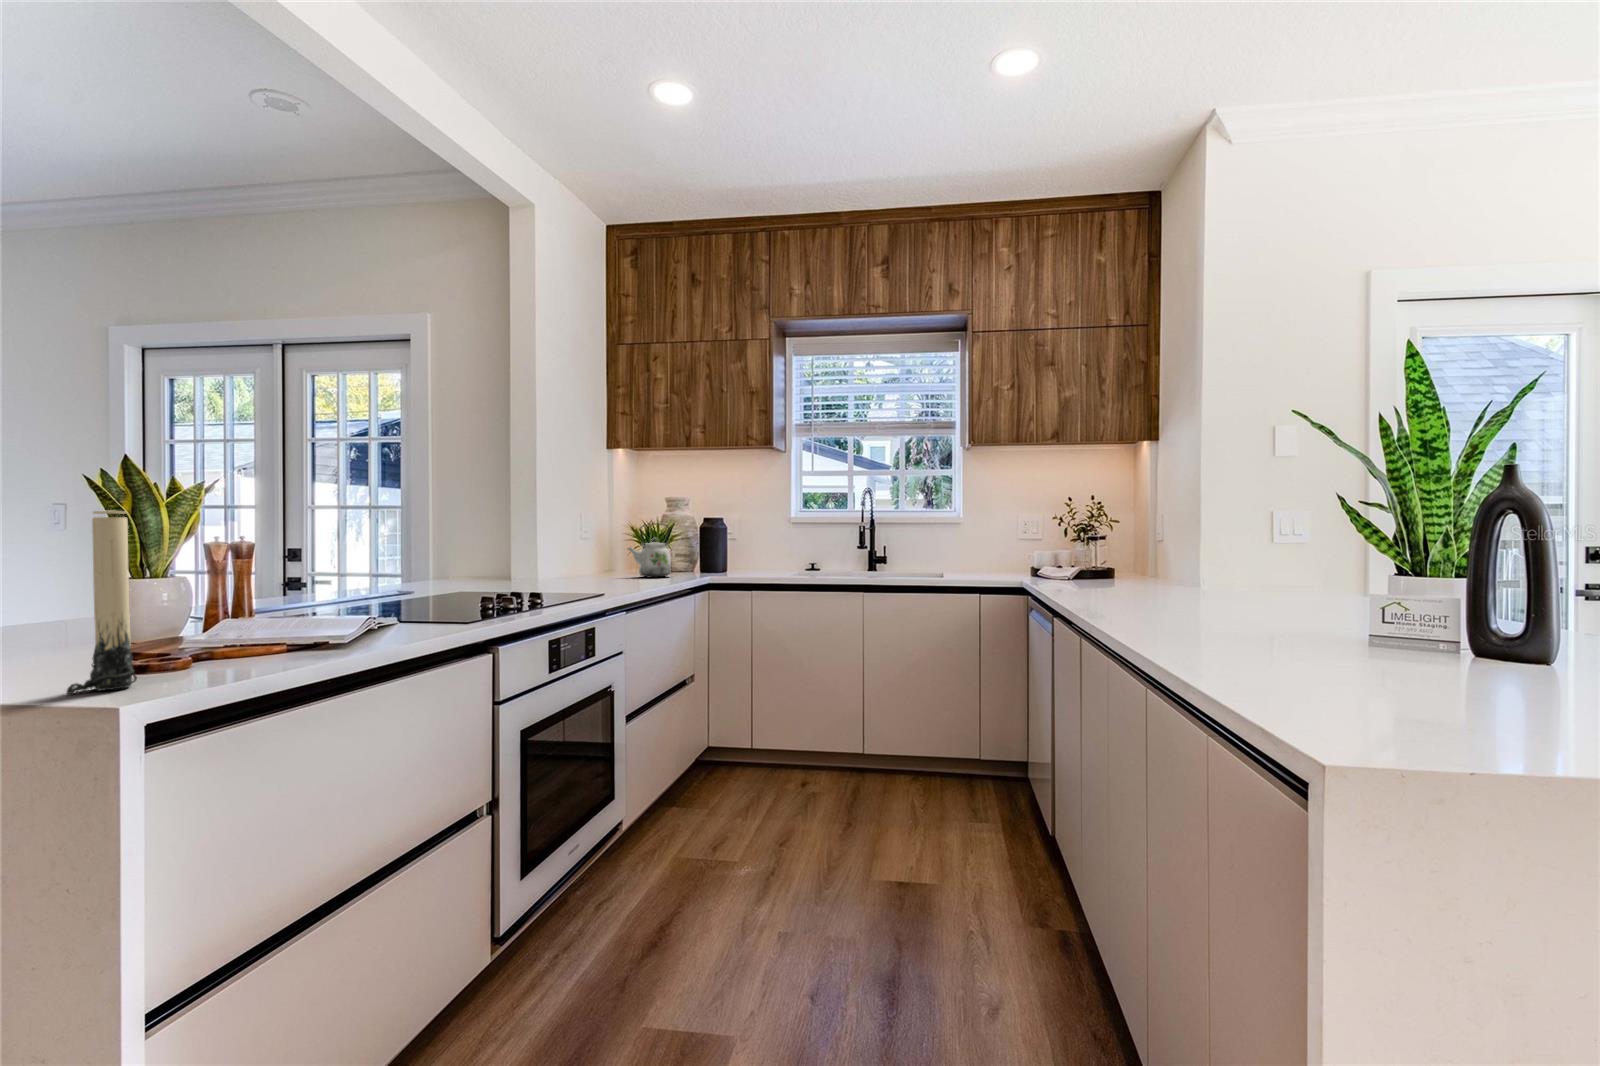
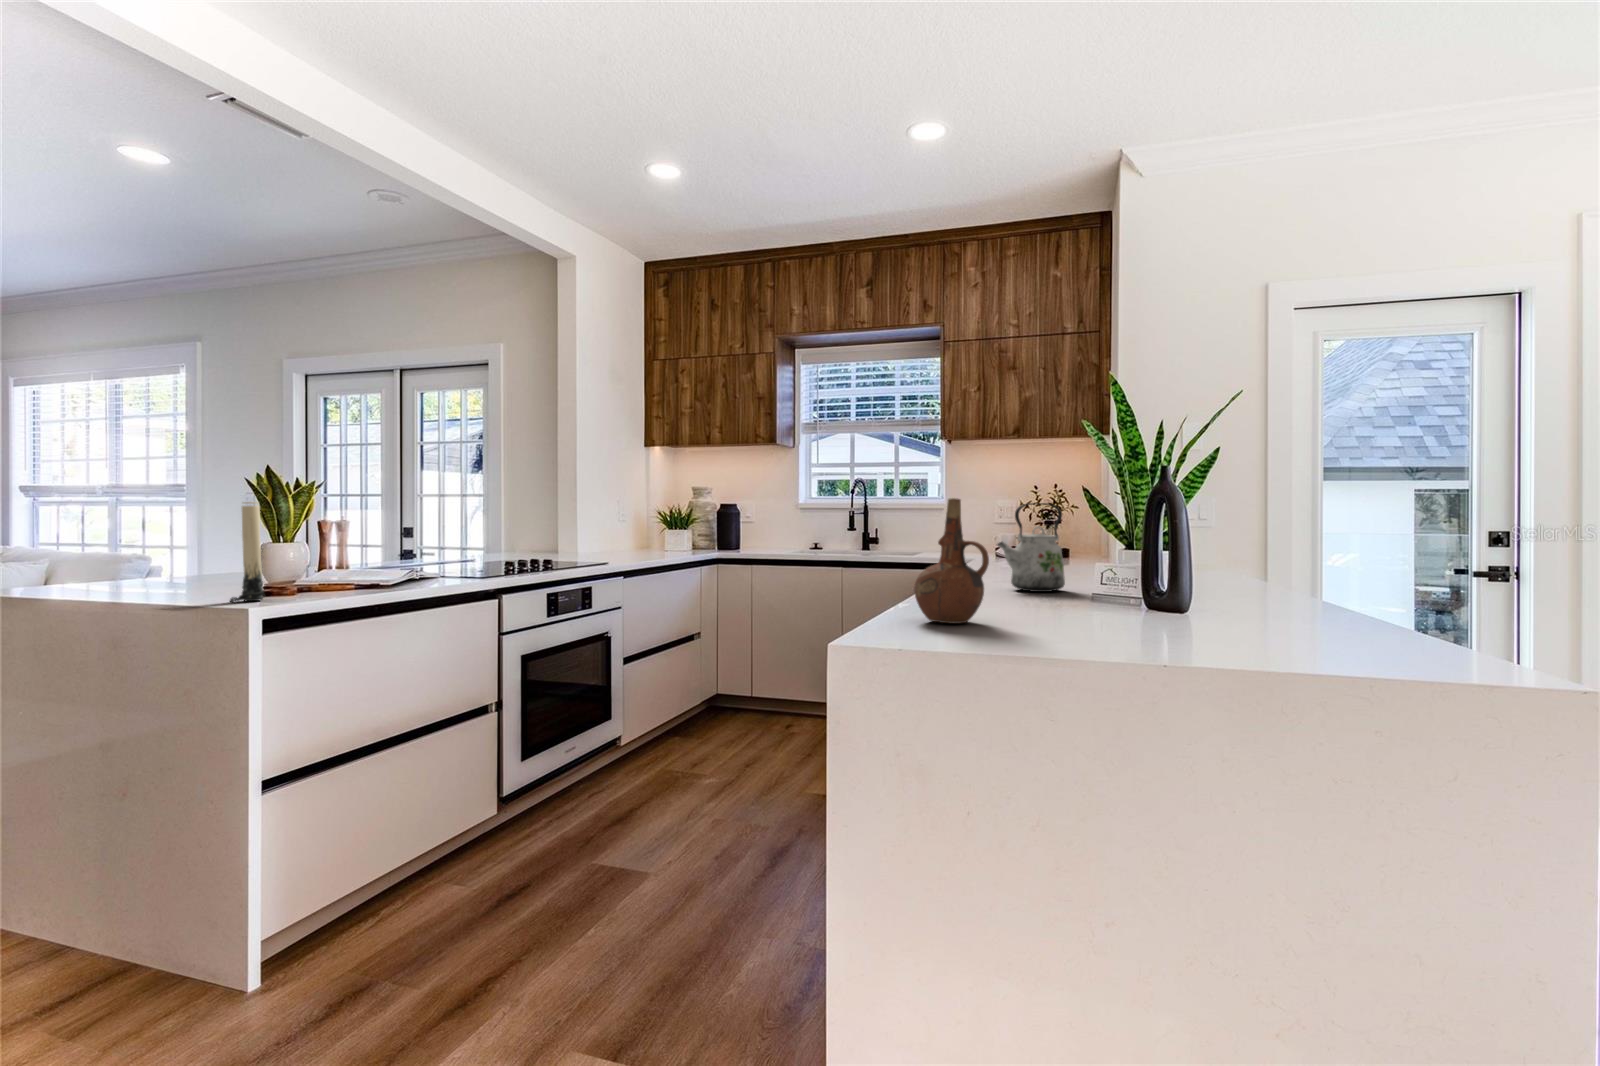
ceramic pitcher: none [1331,501,1475,704] -> present [914,498,989,623]
kettle: present [628,525,671,577] -> present [997,503,1065,592]

